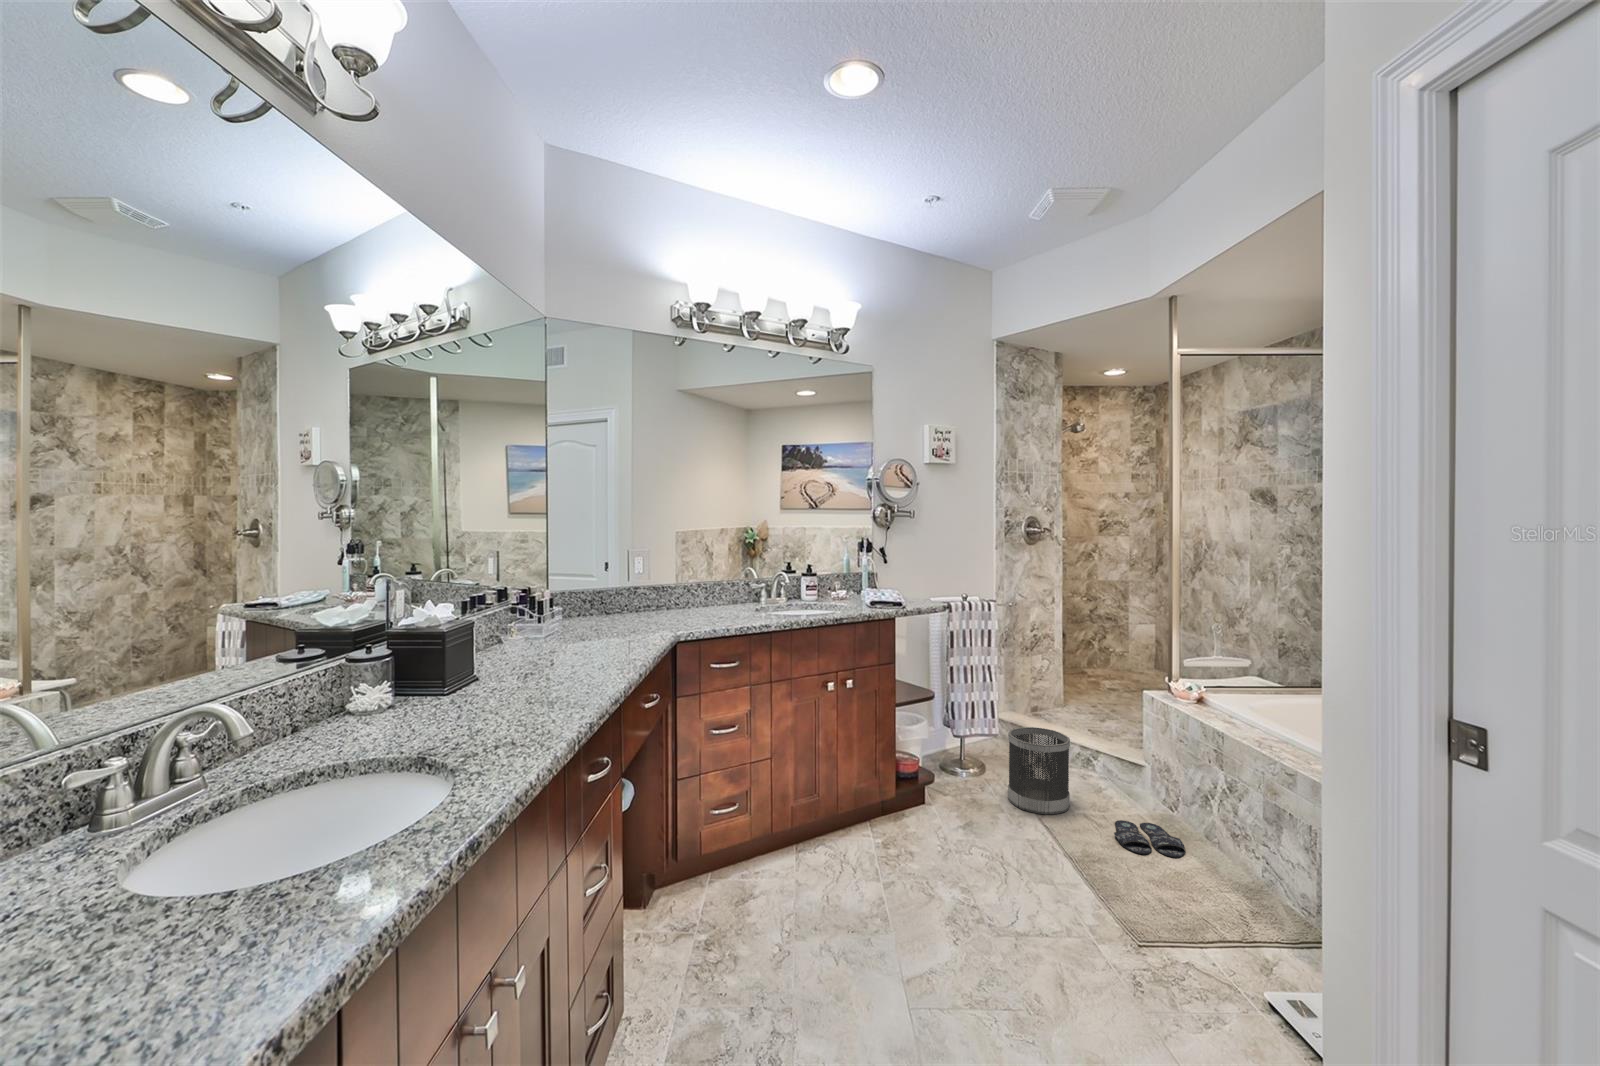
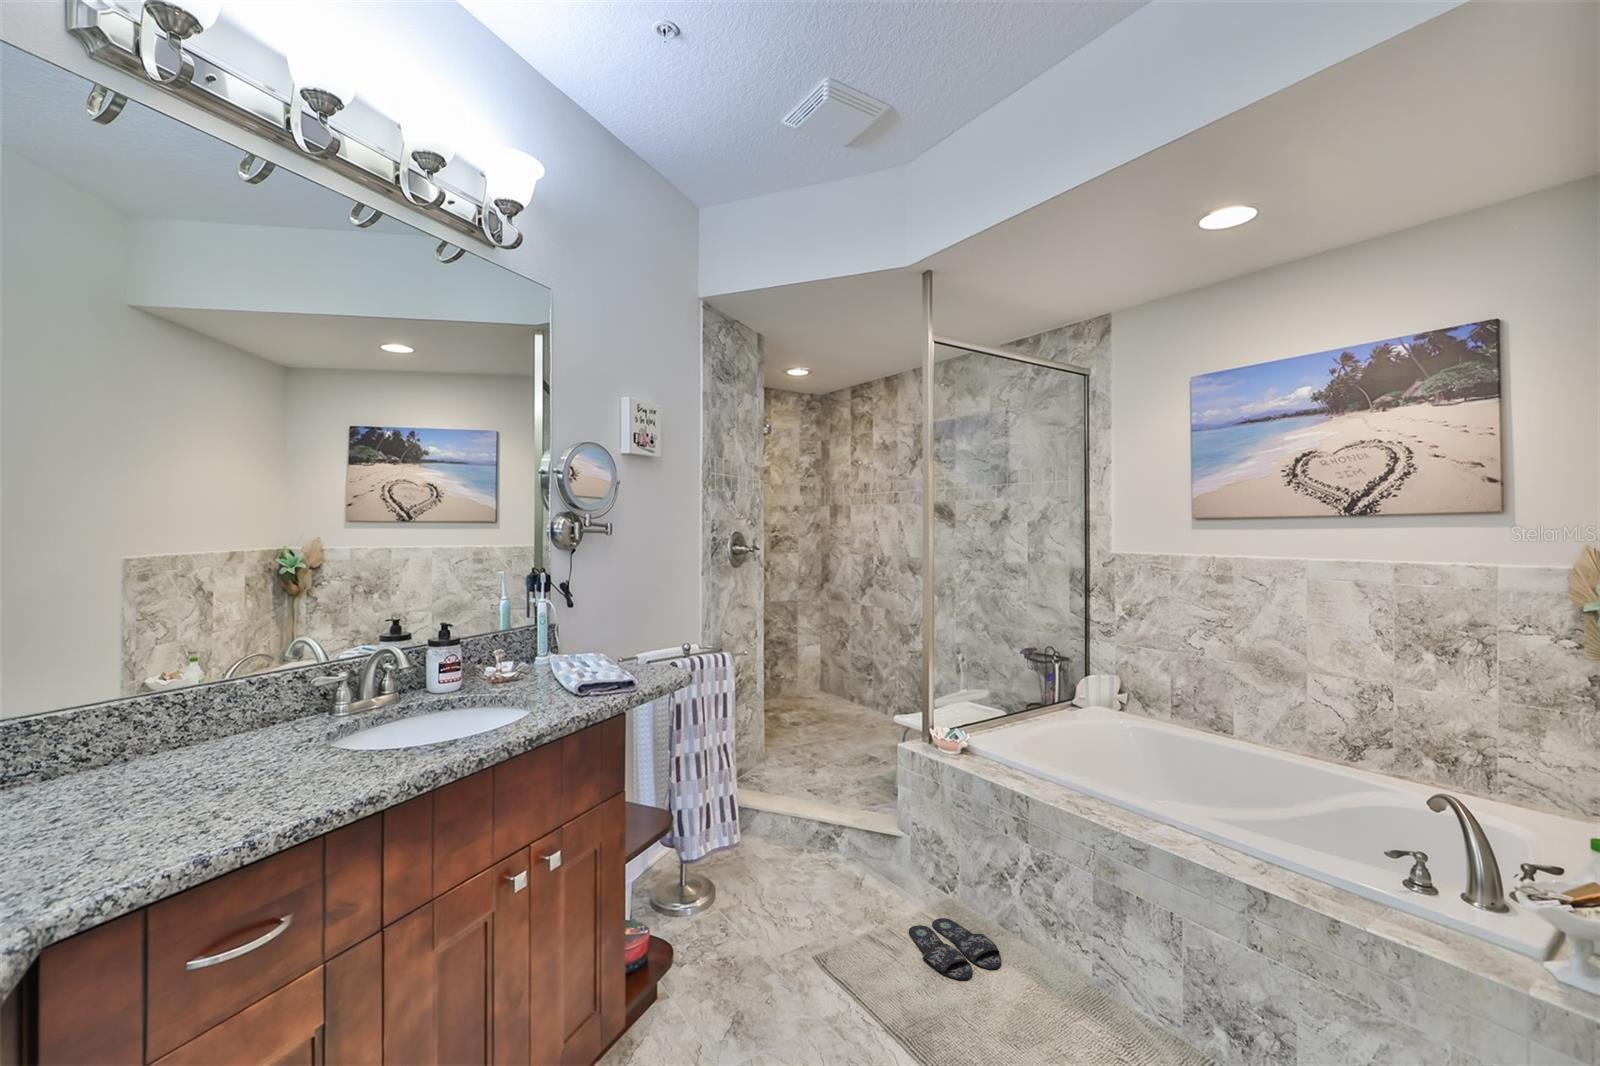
wastebasket: present [1008,727,1070,814] -> none [772,823,851,956]

